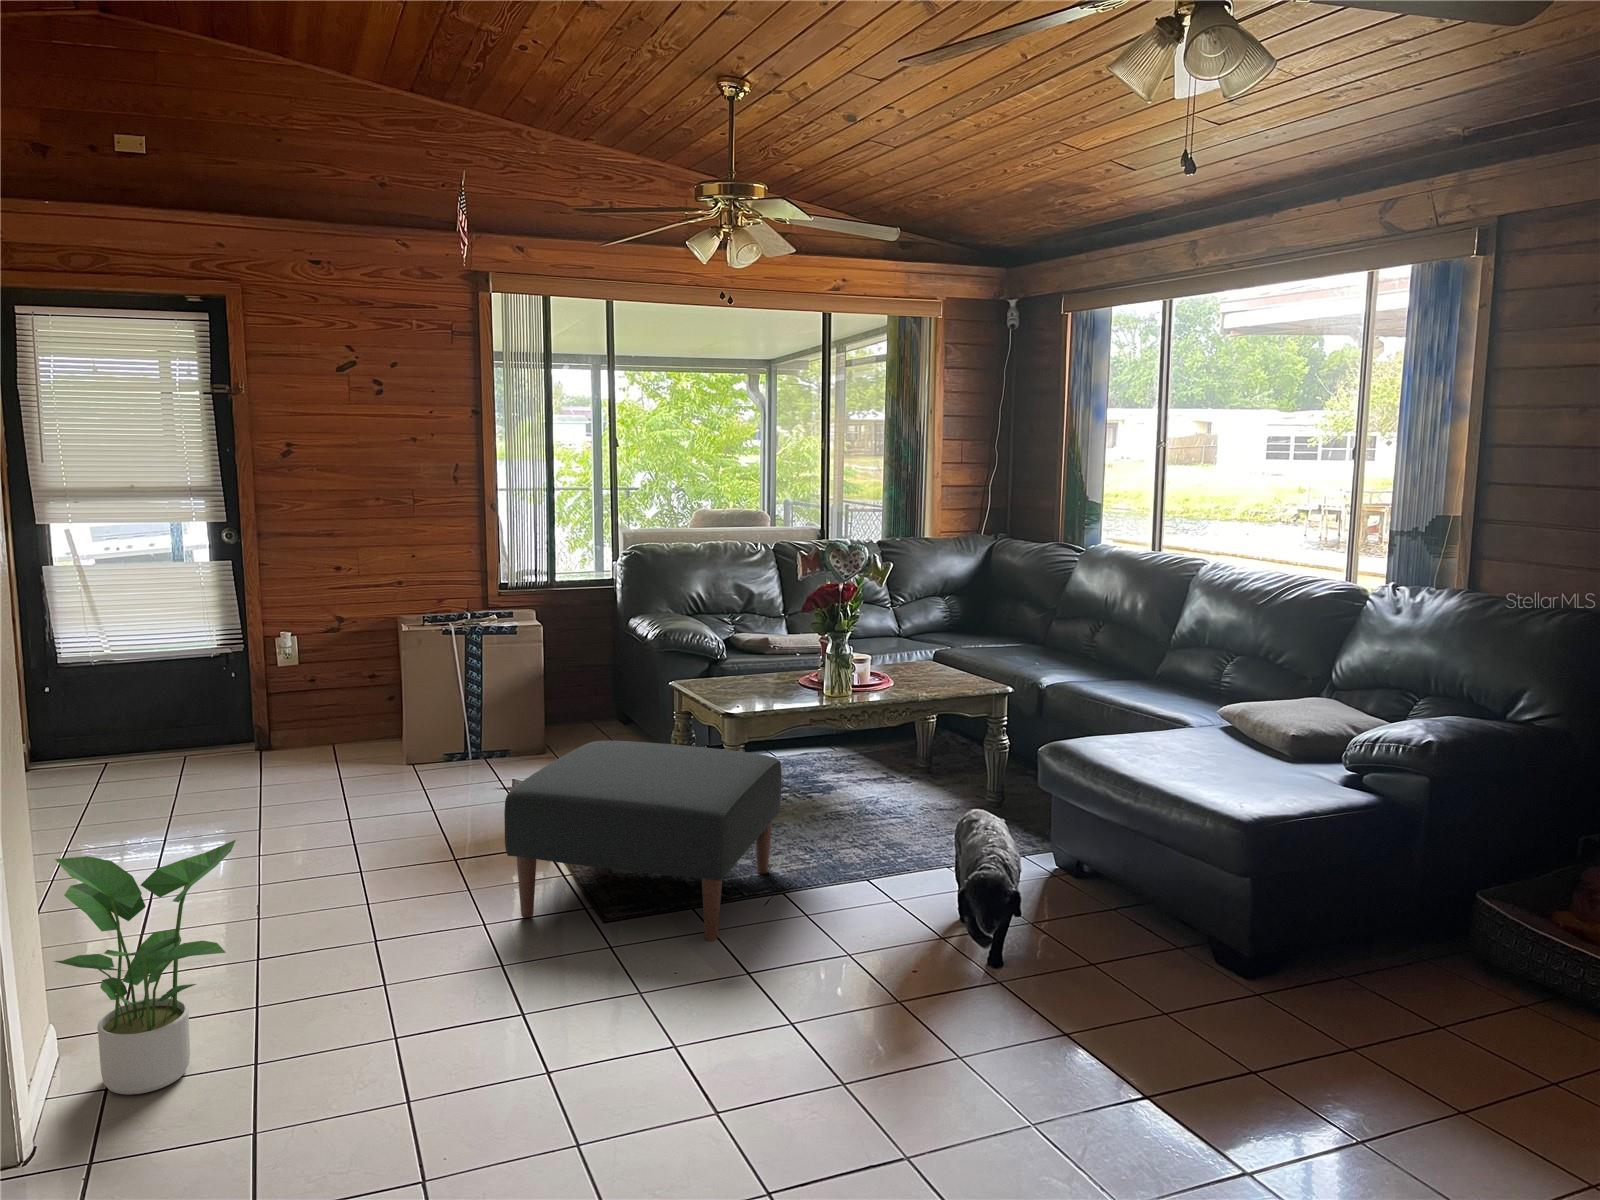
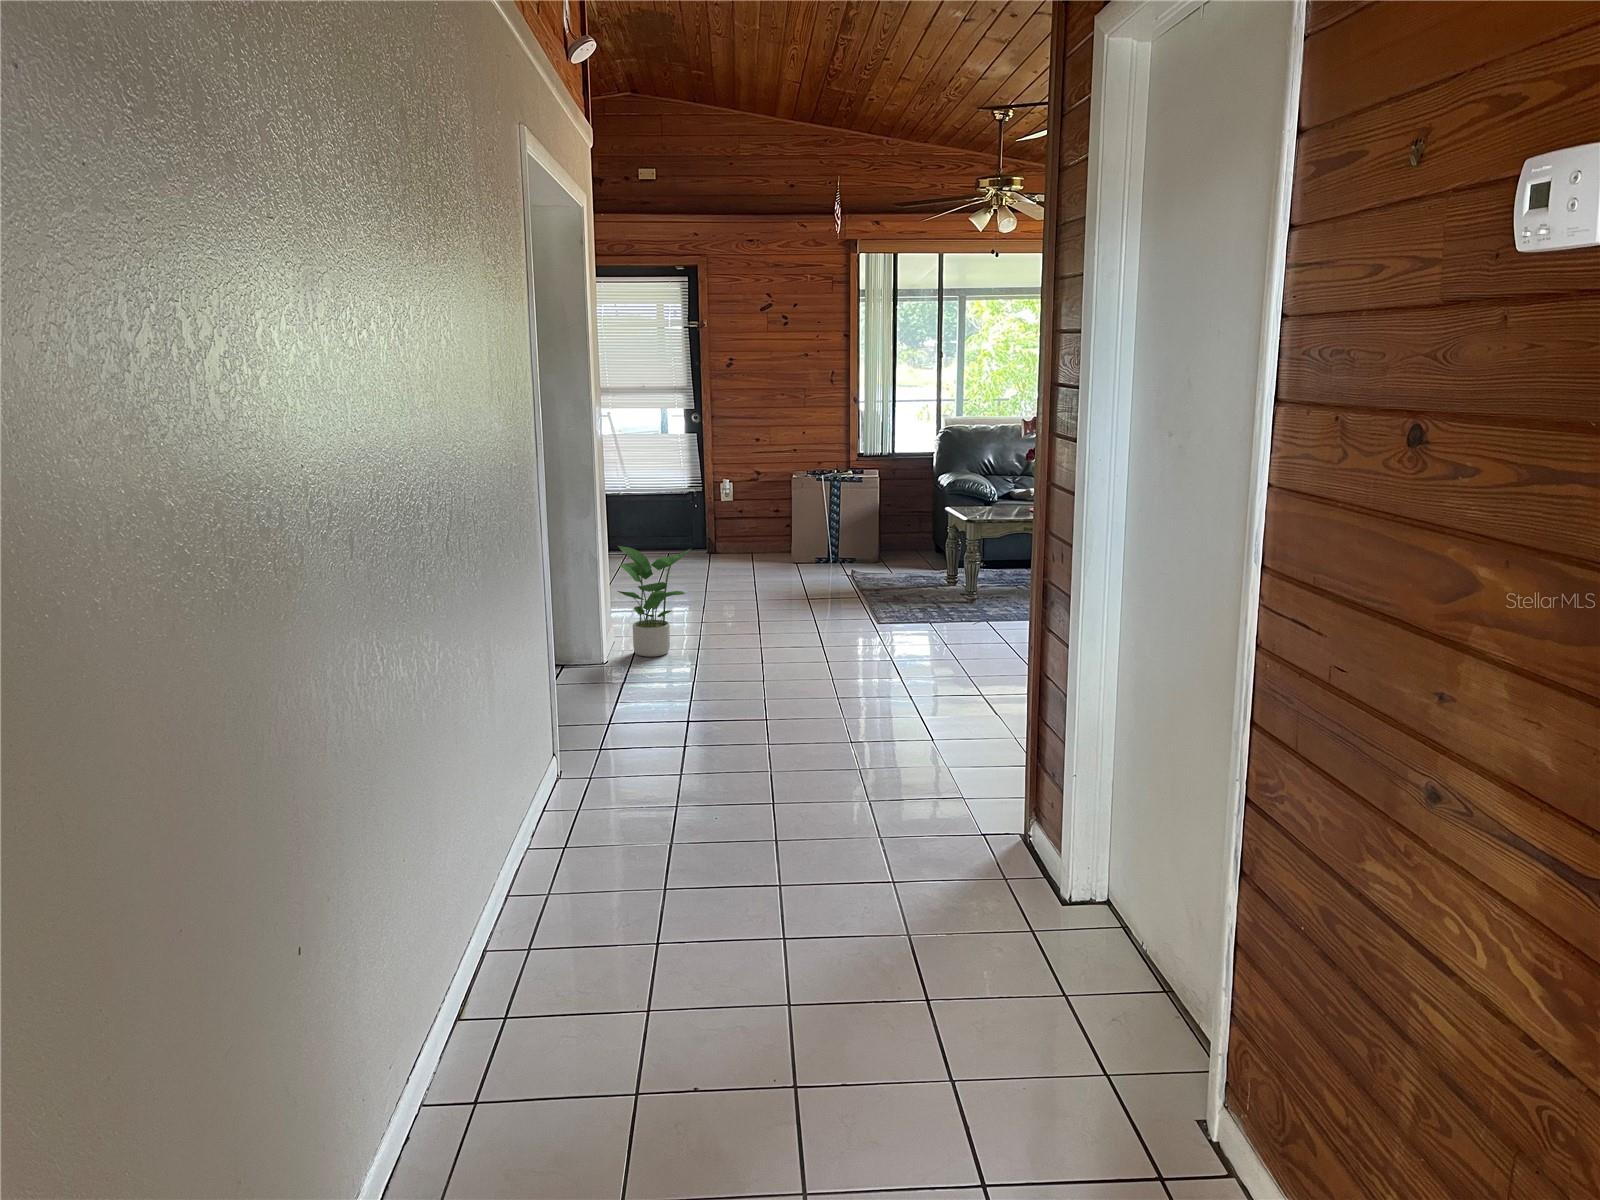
ottoman: present [504,741,782,941] -> none [827,534,995,637]

